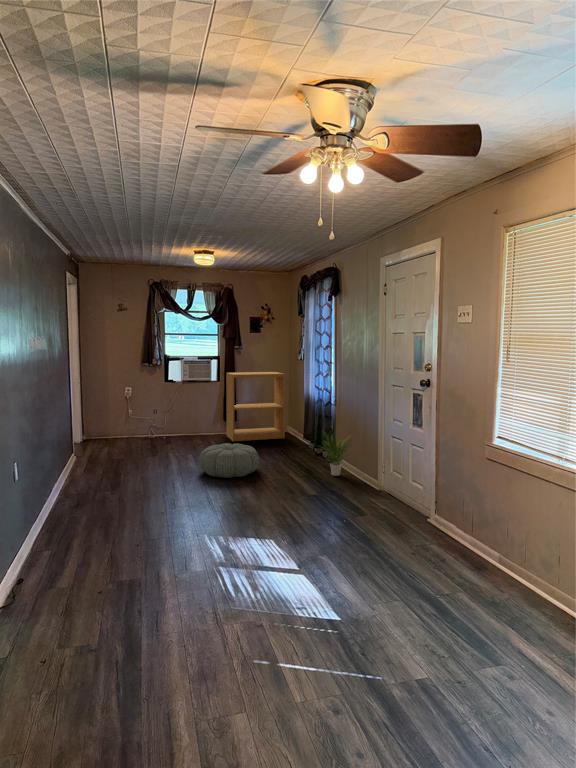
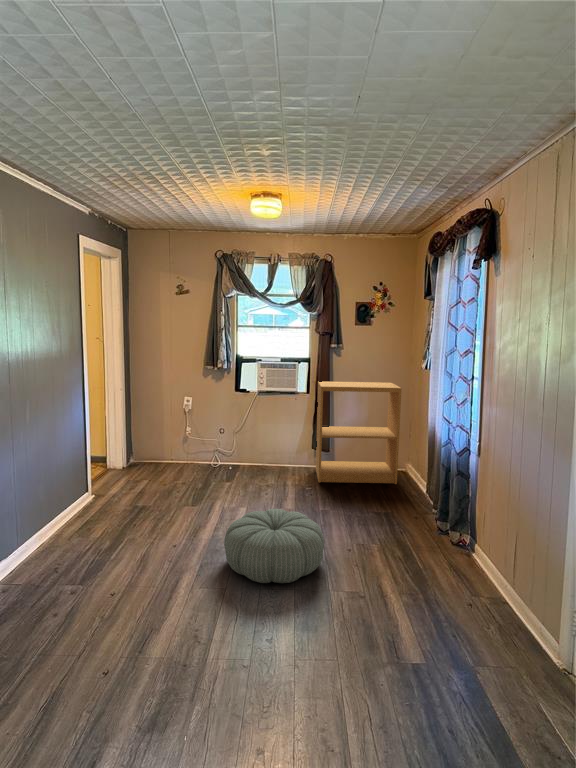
potted plant: present [318,433,351,476] -> none [424,513,512,614]

